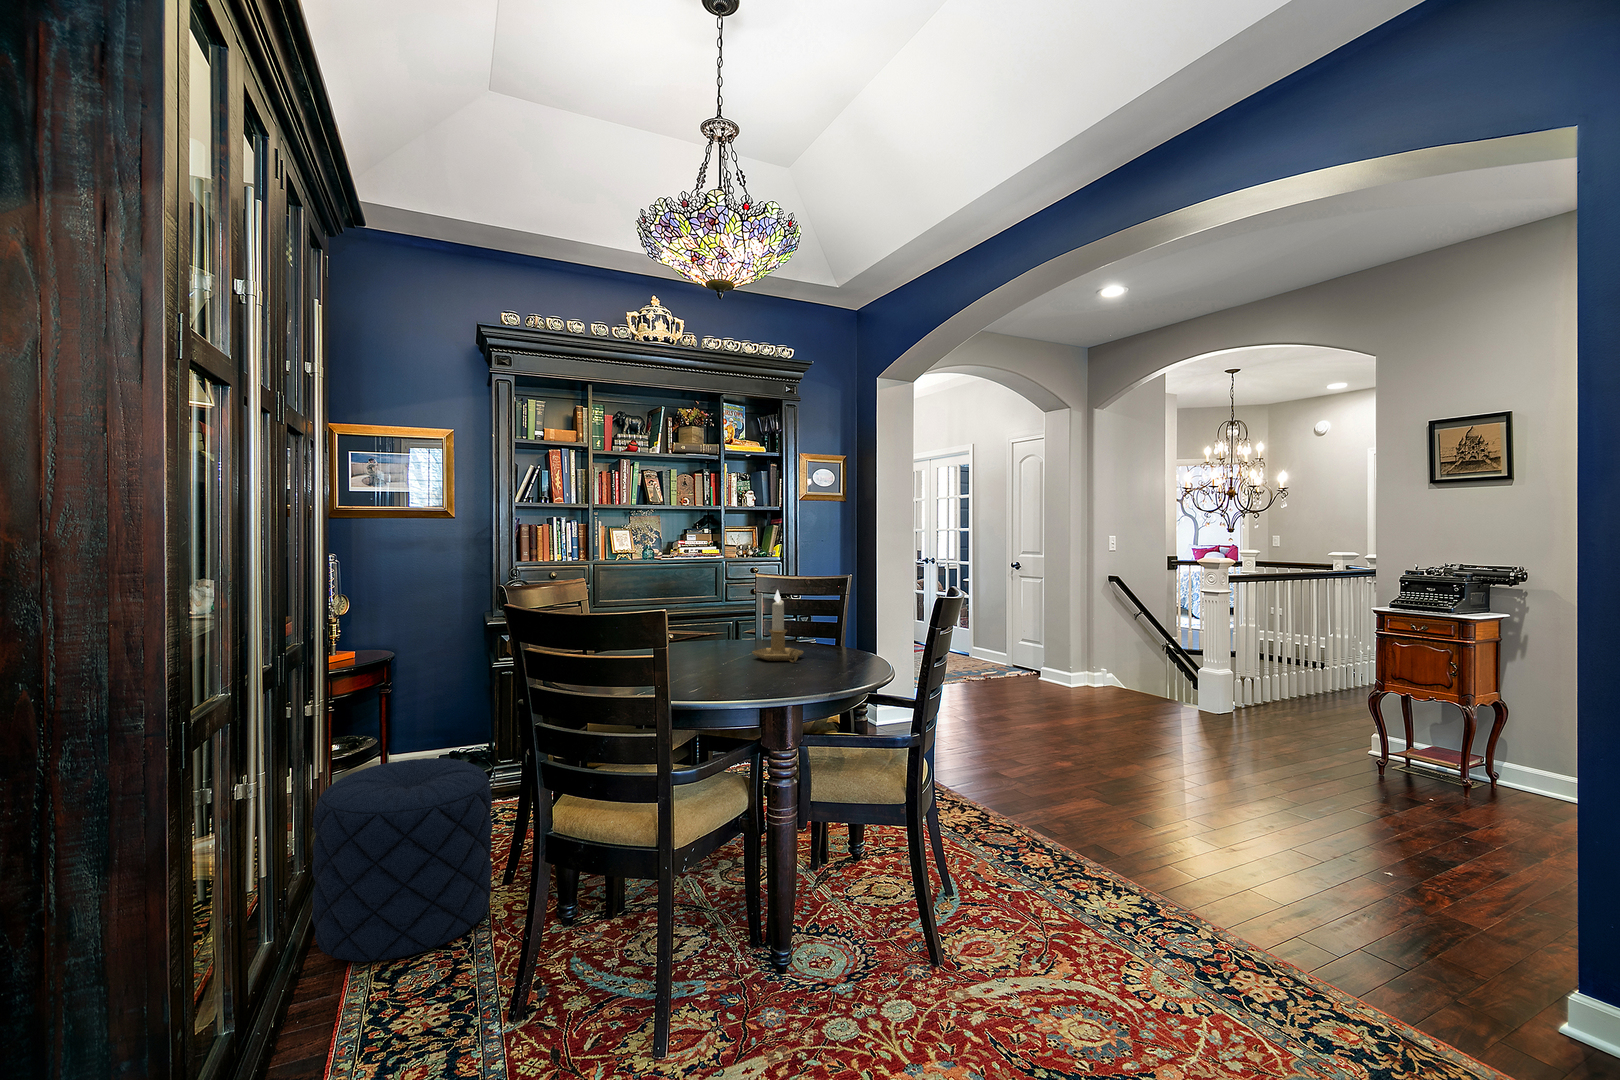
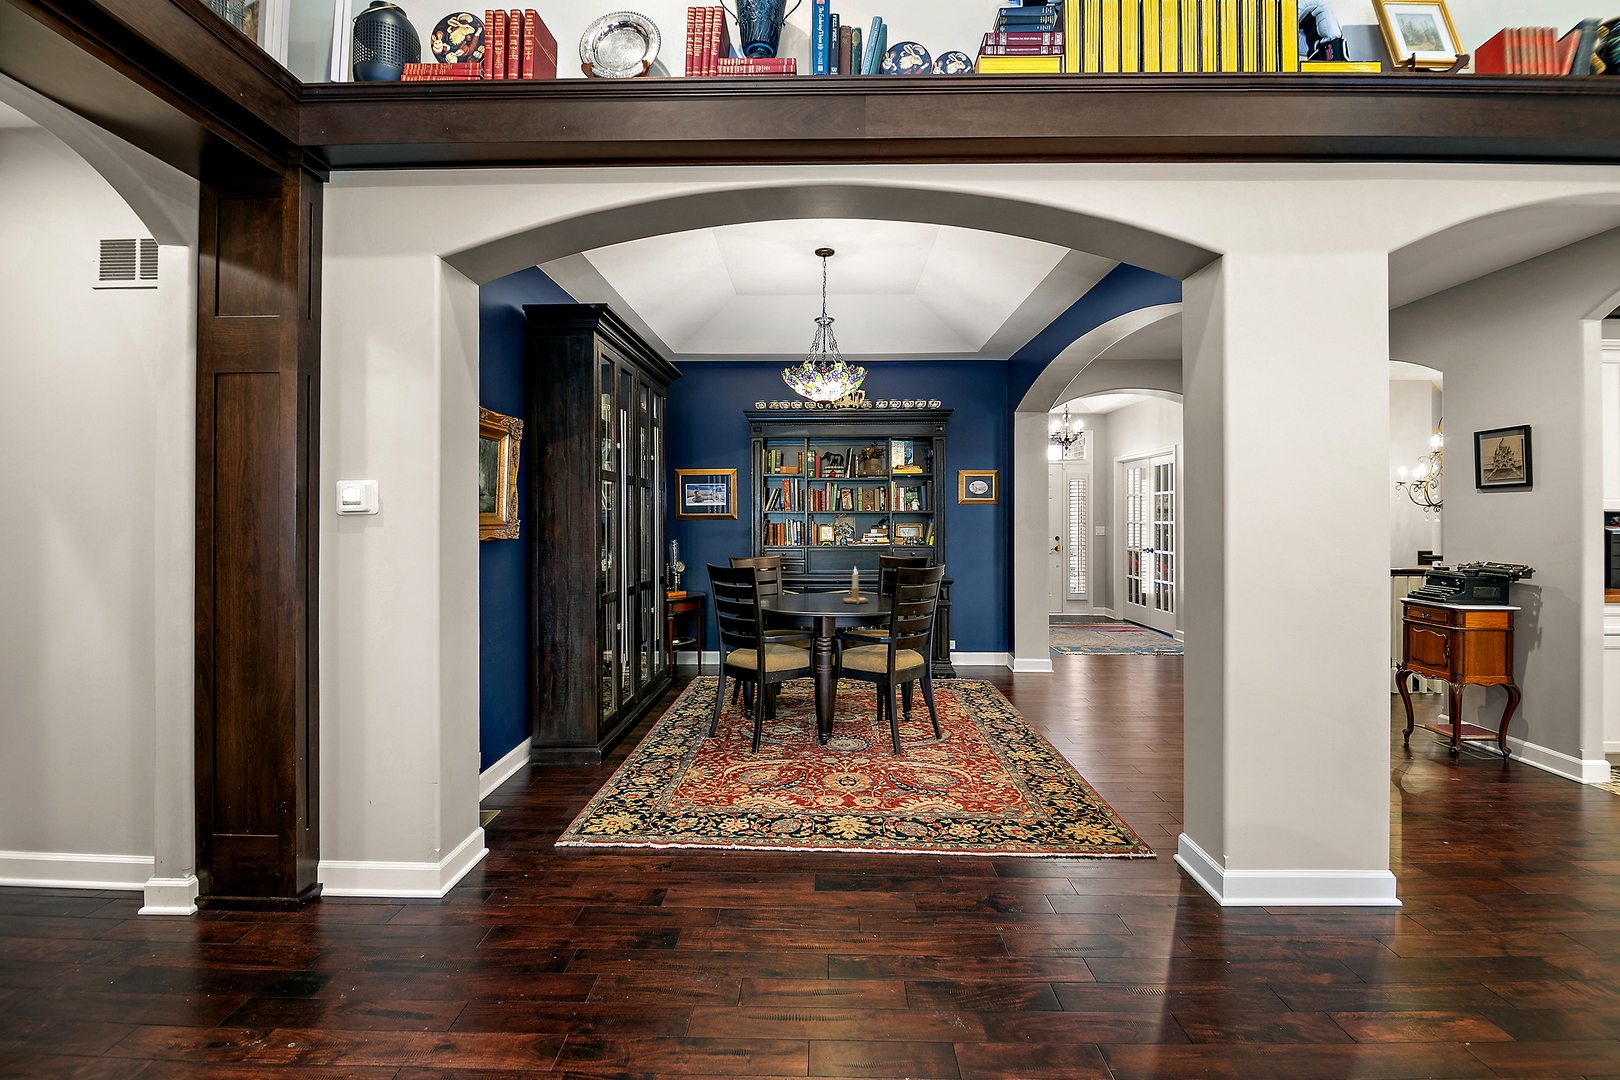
pouf: present [312,758,492,962] -> none [653,639,723,715]

